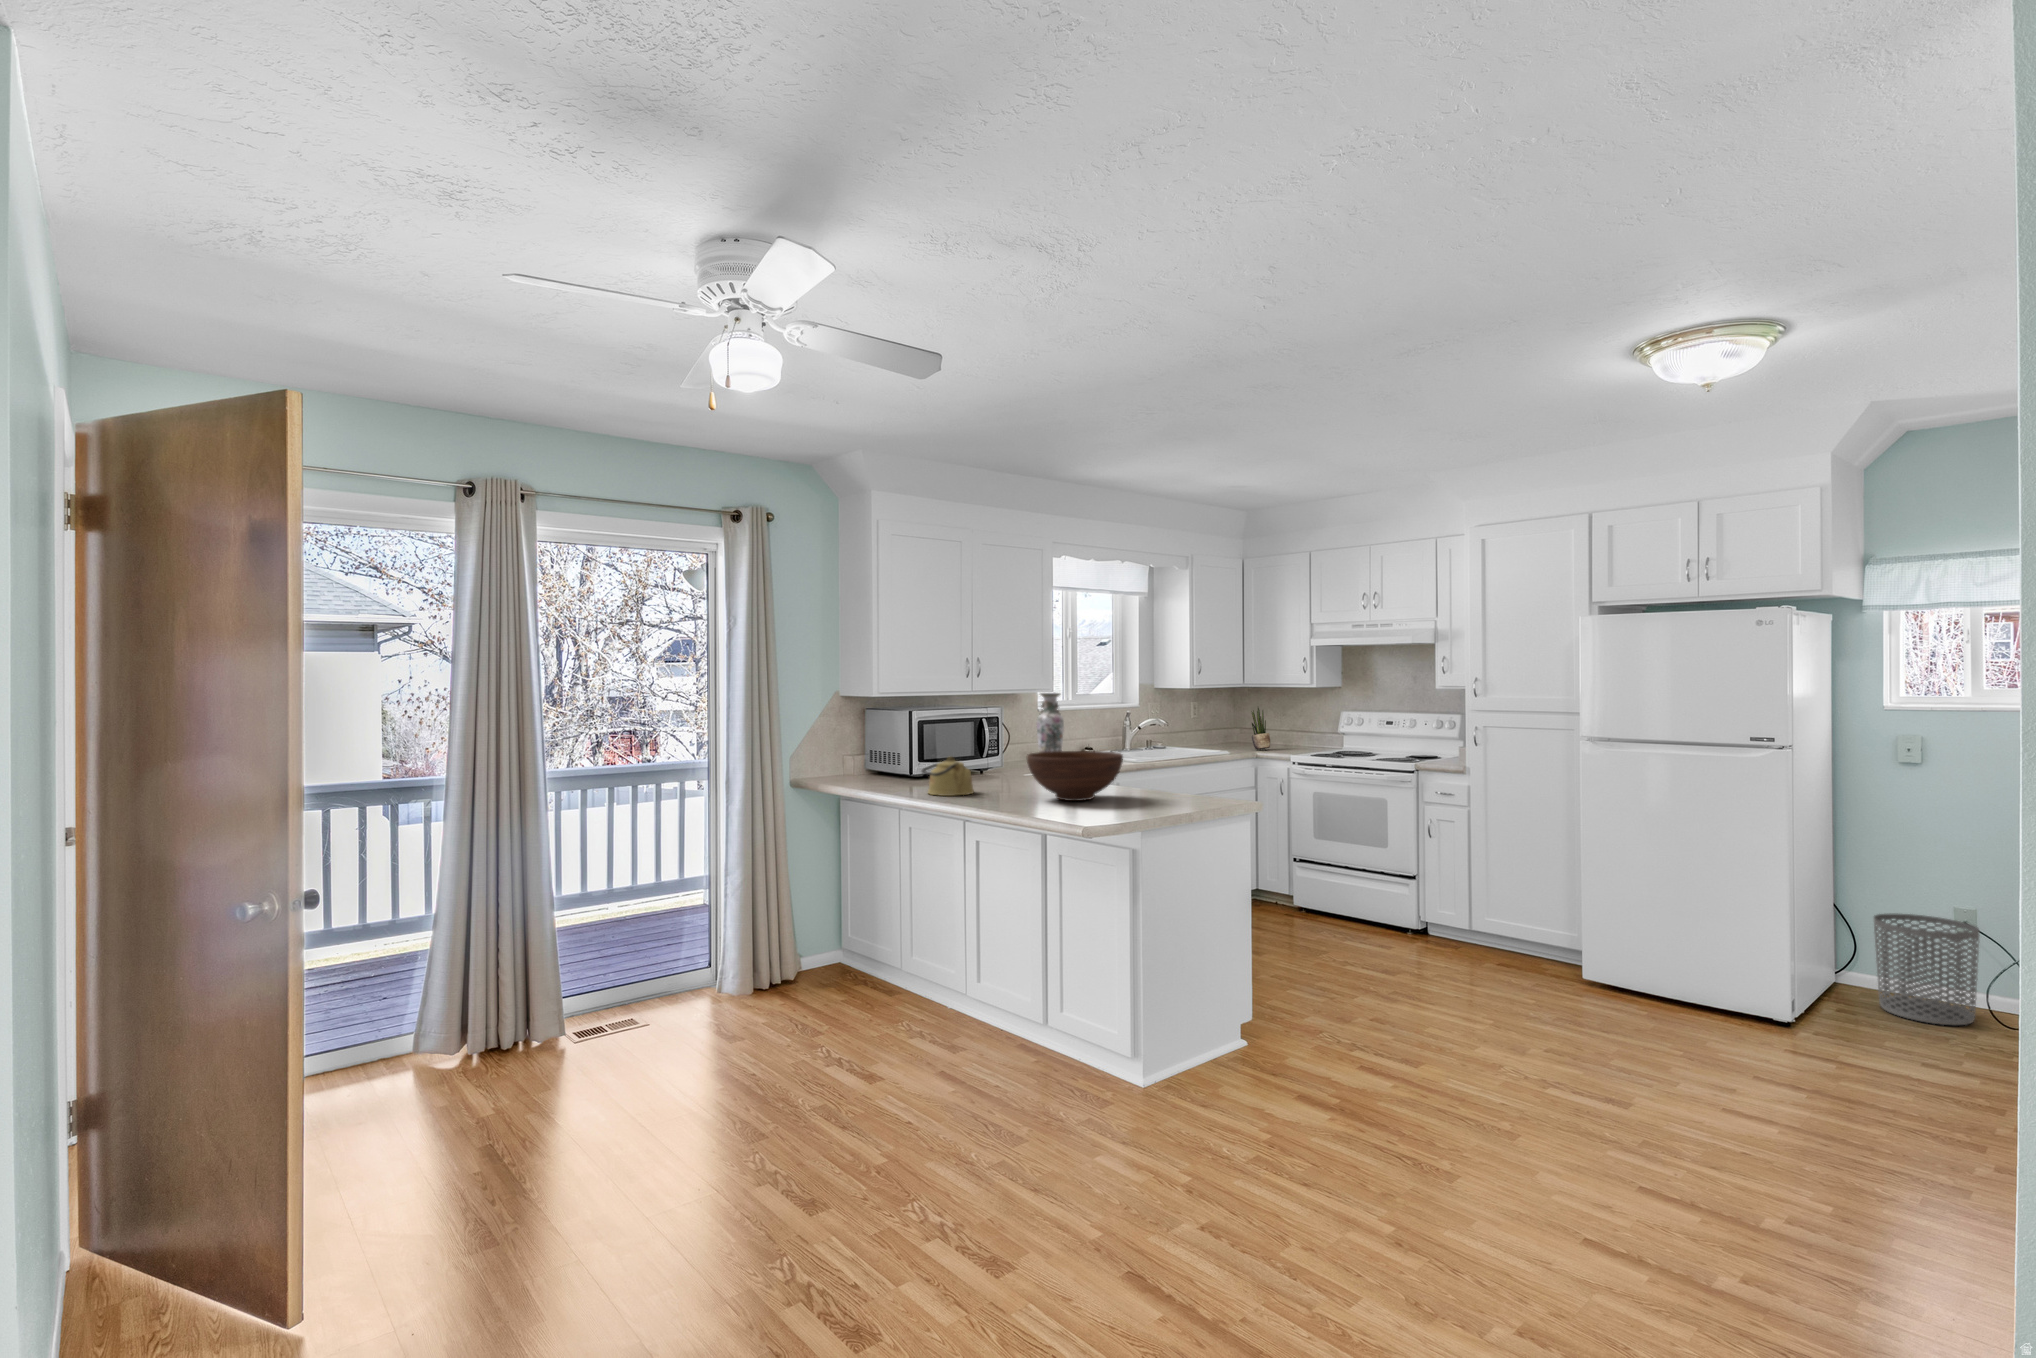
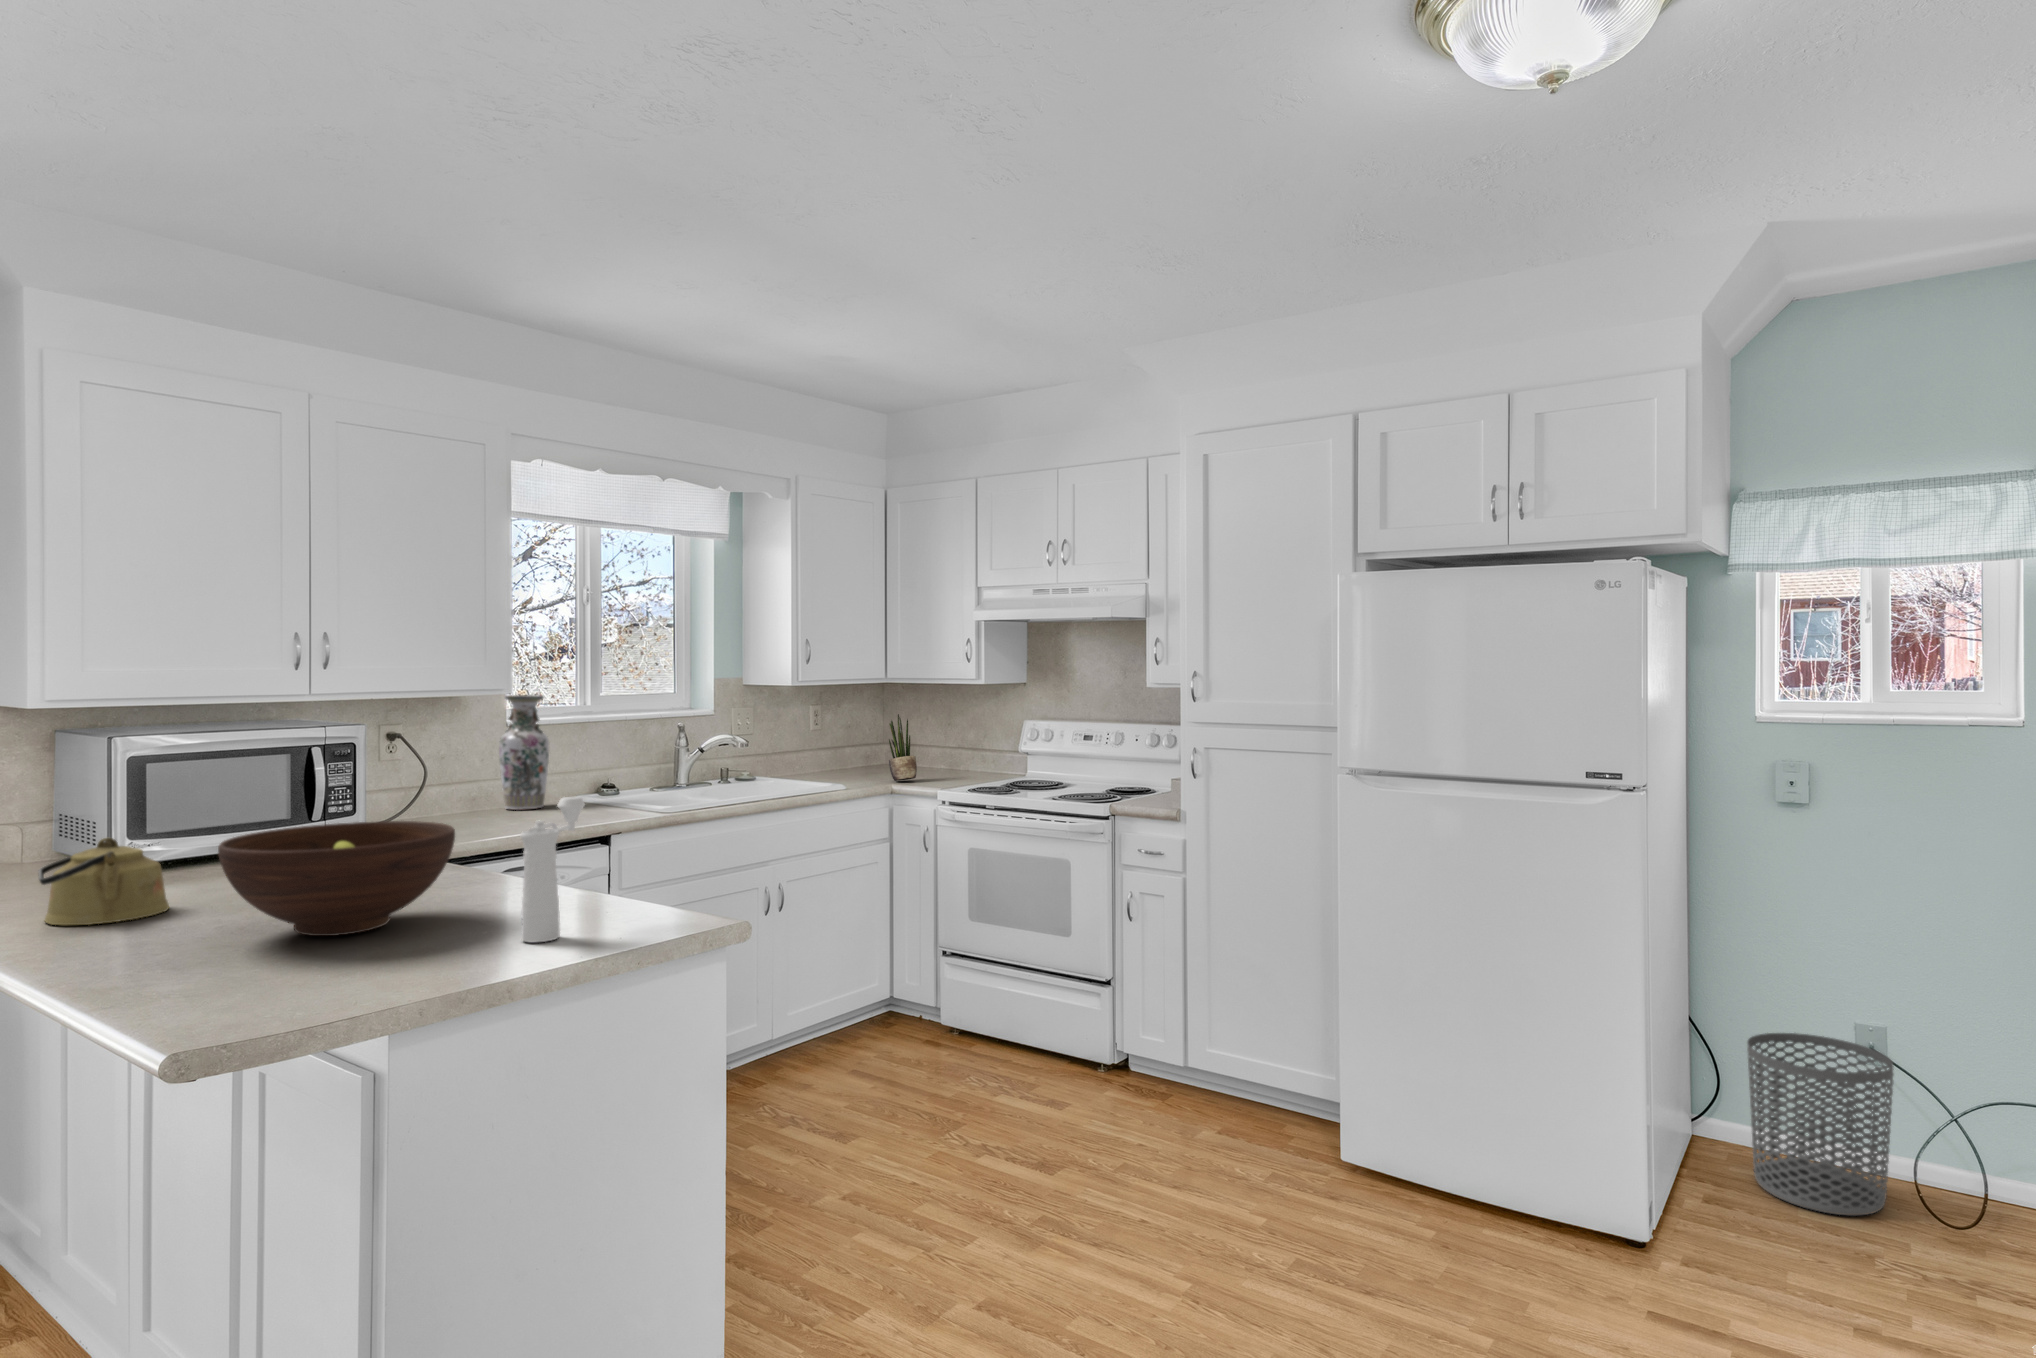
pepper mill: none [1168,738,1187,805] -> present [521,797,585,942]

